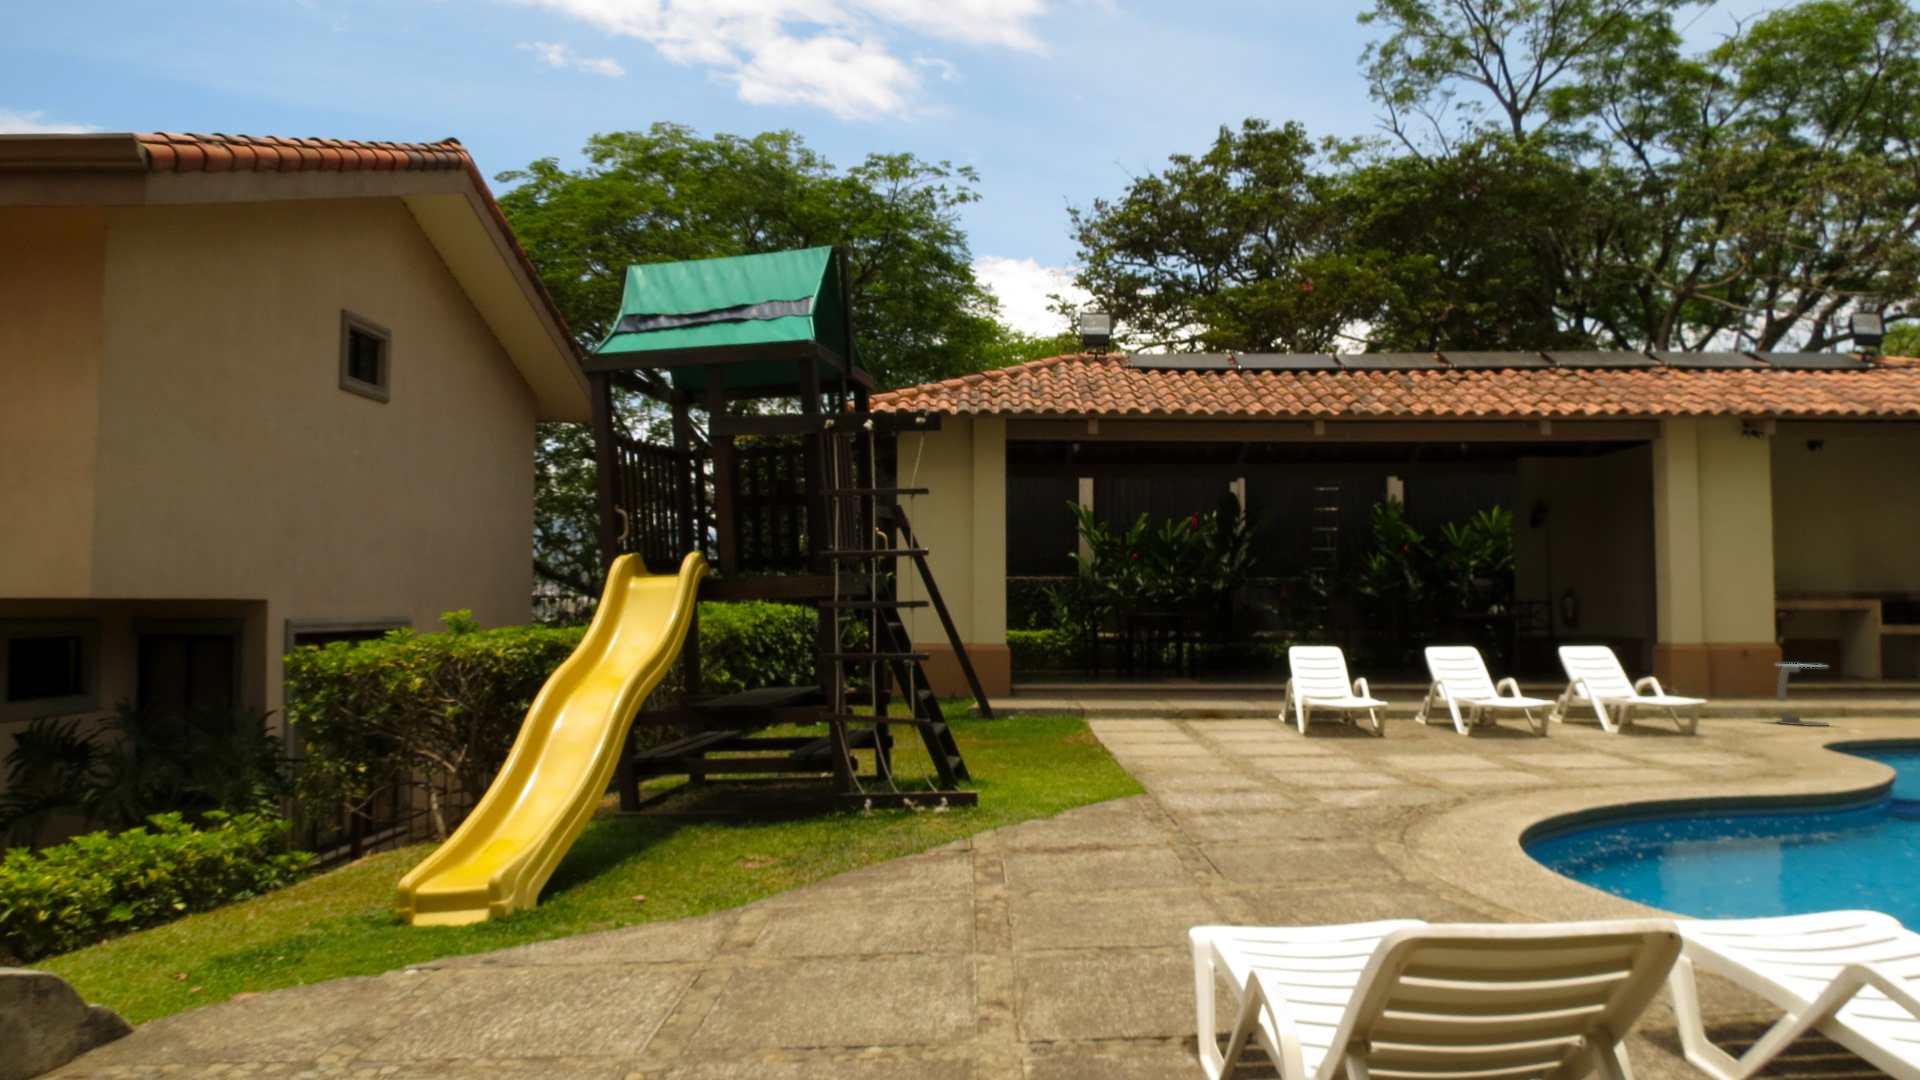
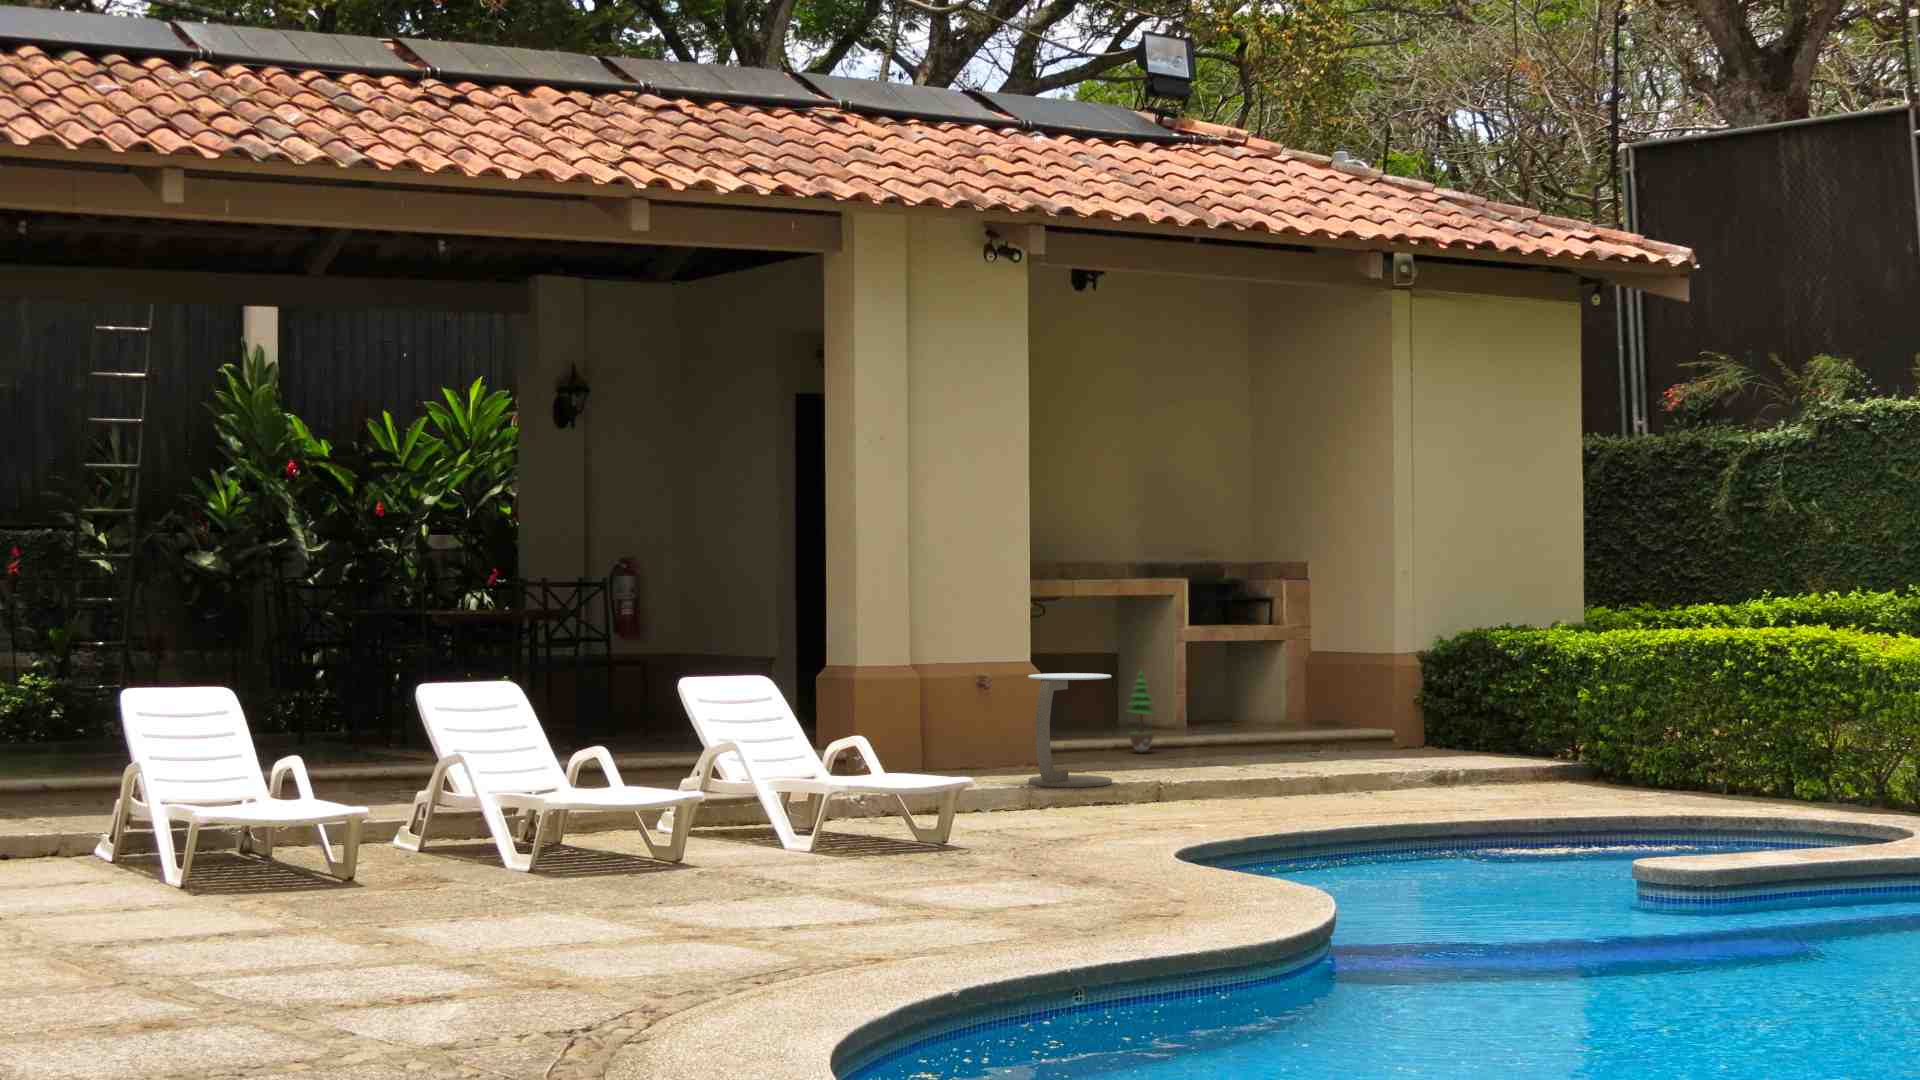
potted tree: none [1860,669,1881,719] -> present [1128,670,1154,753]

